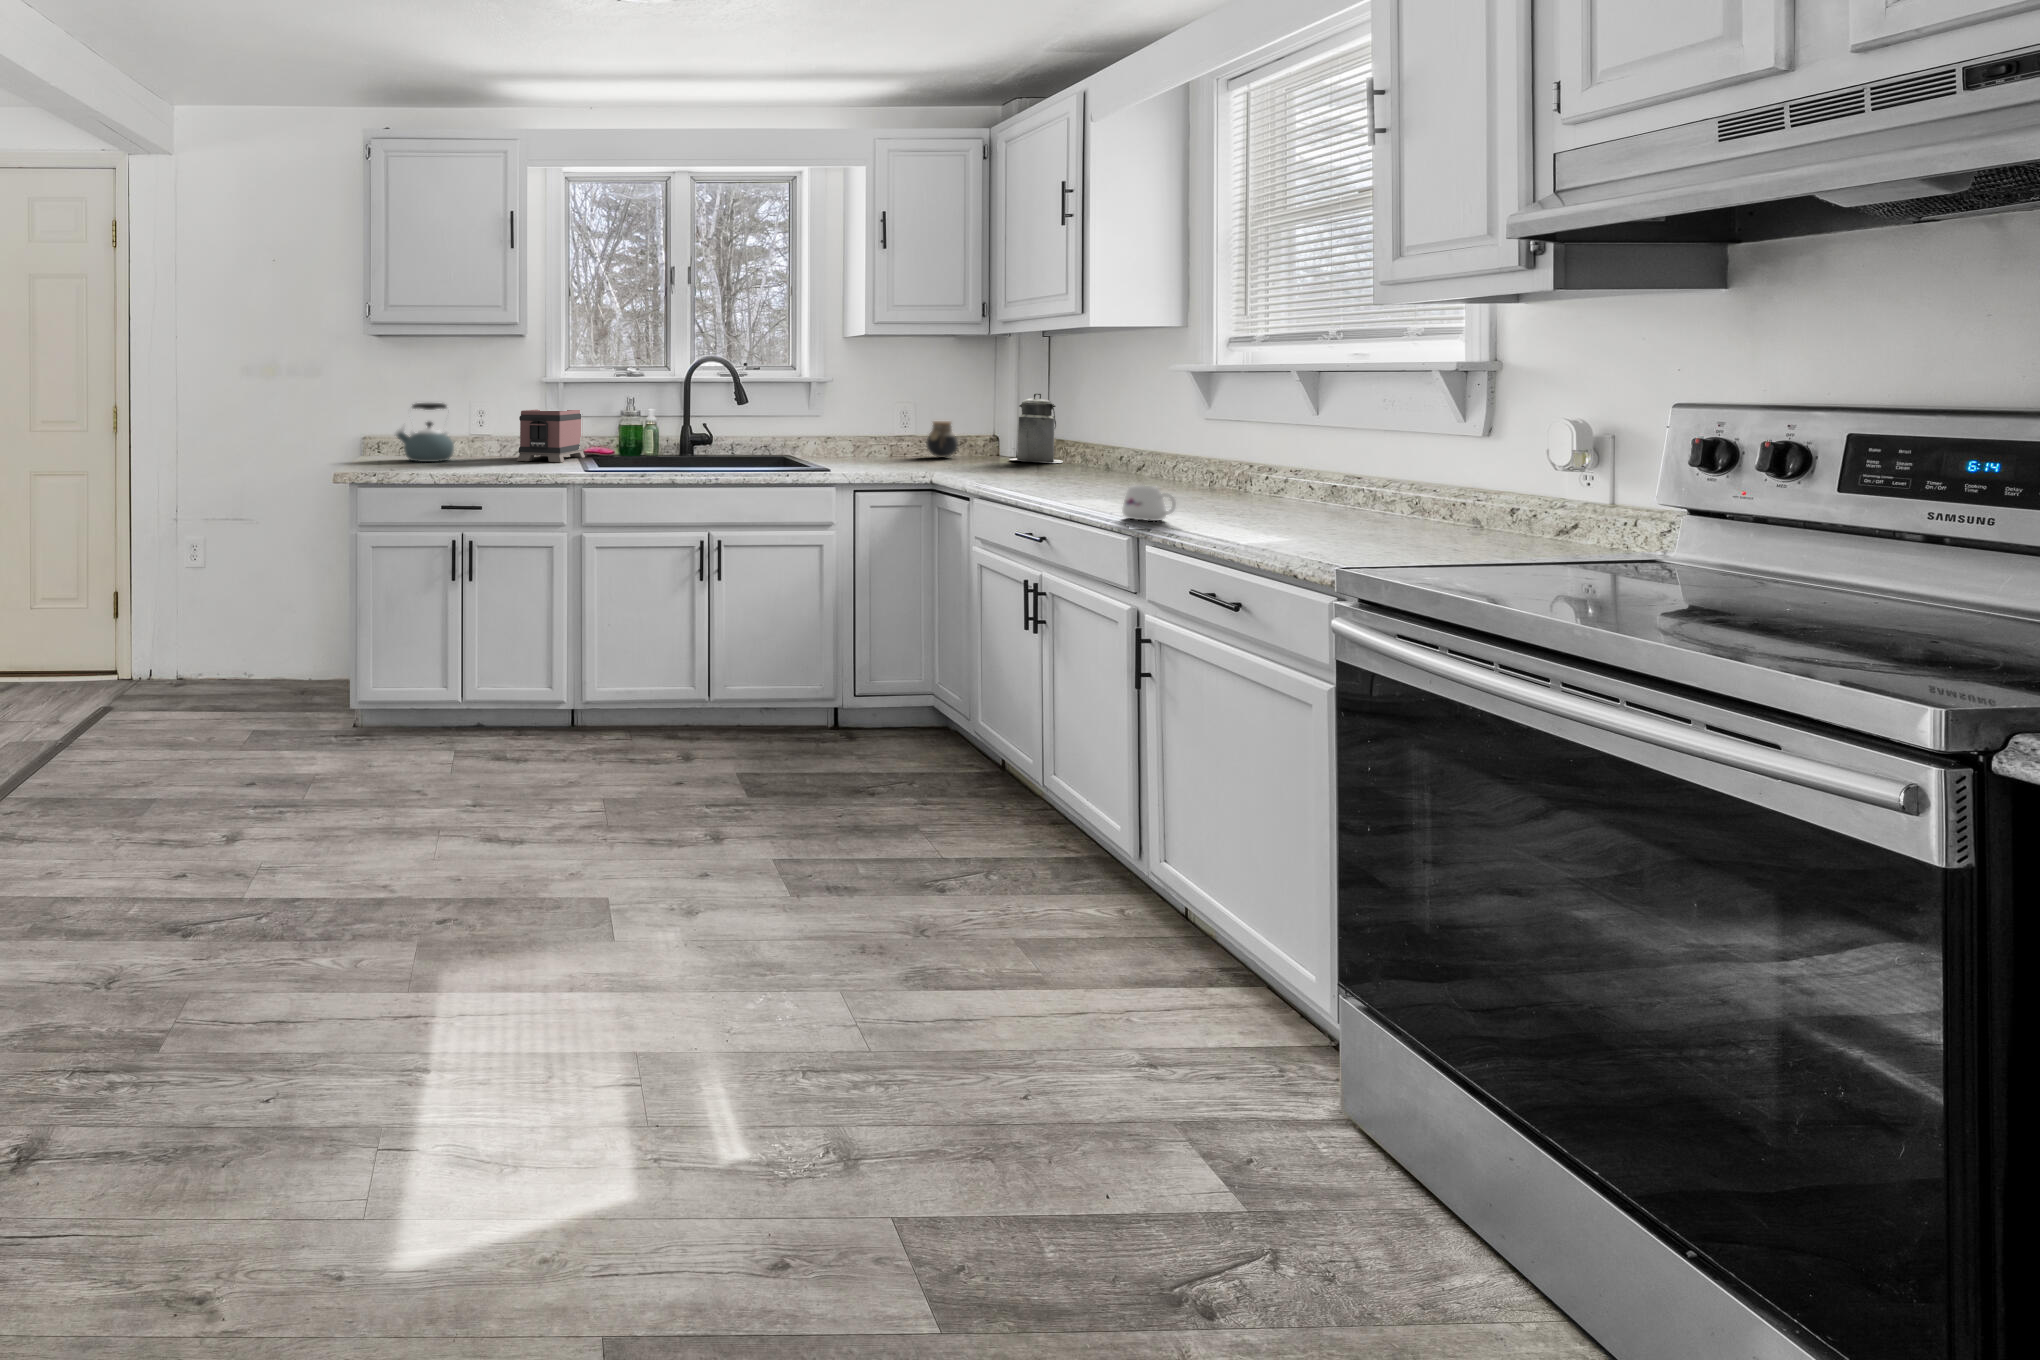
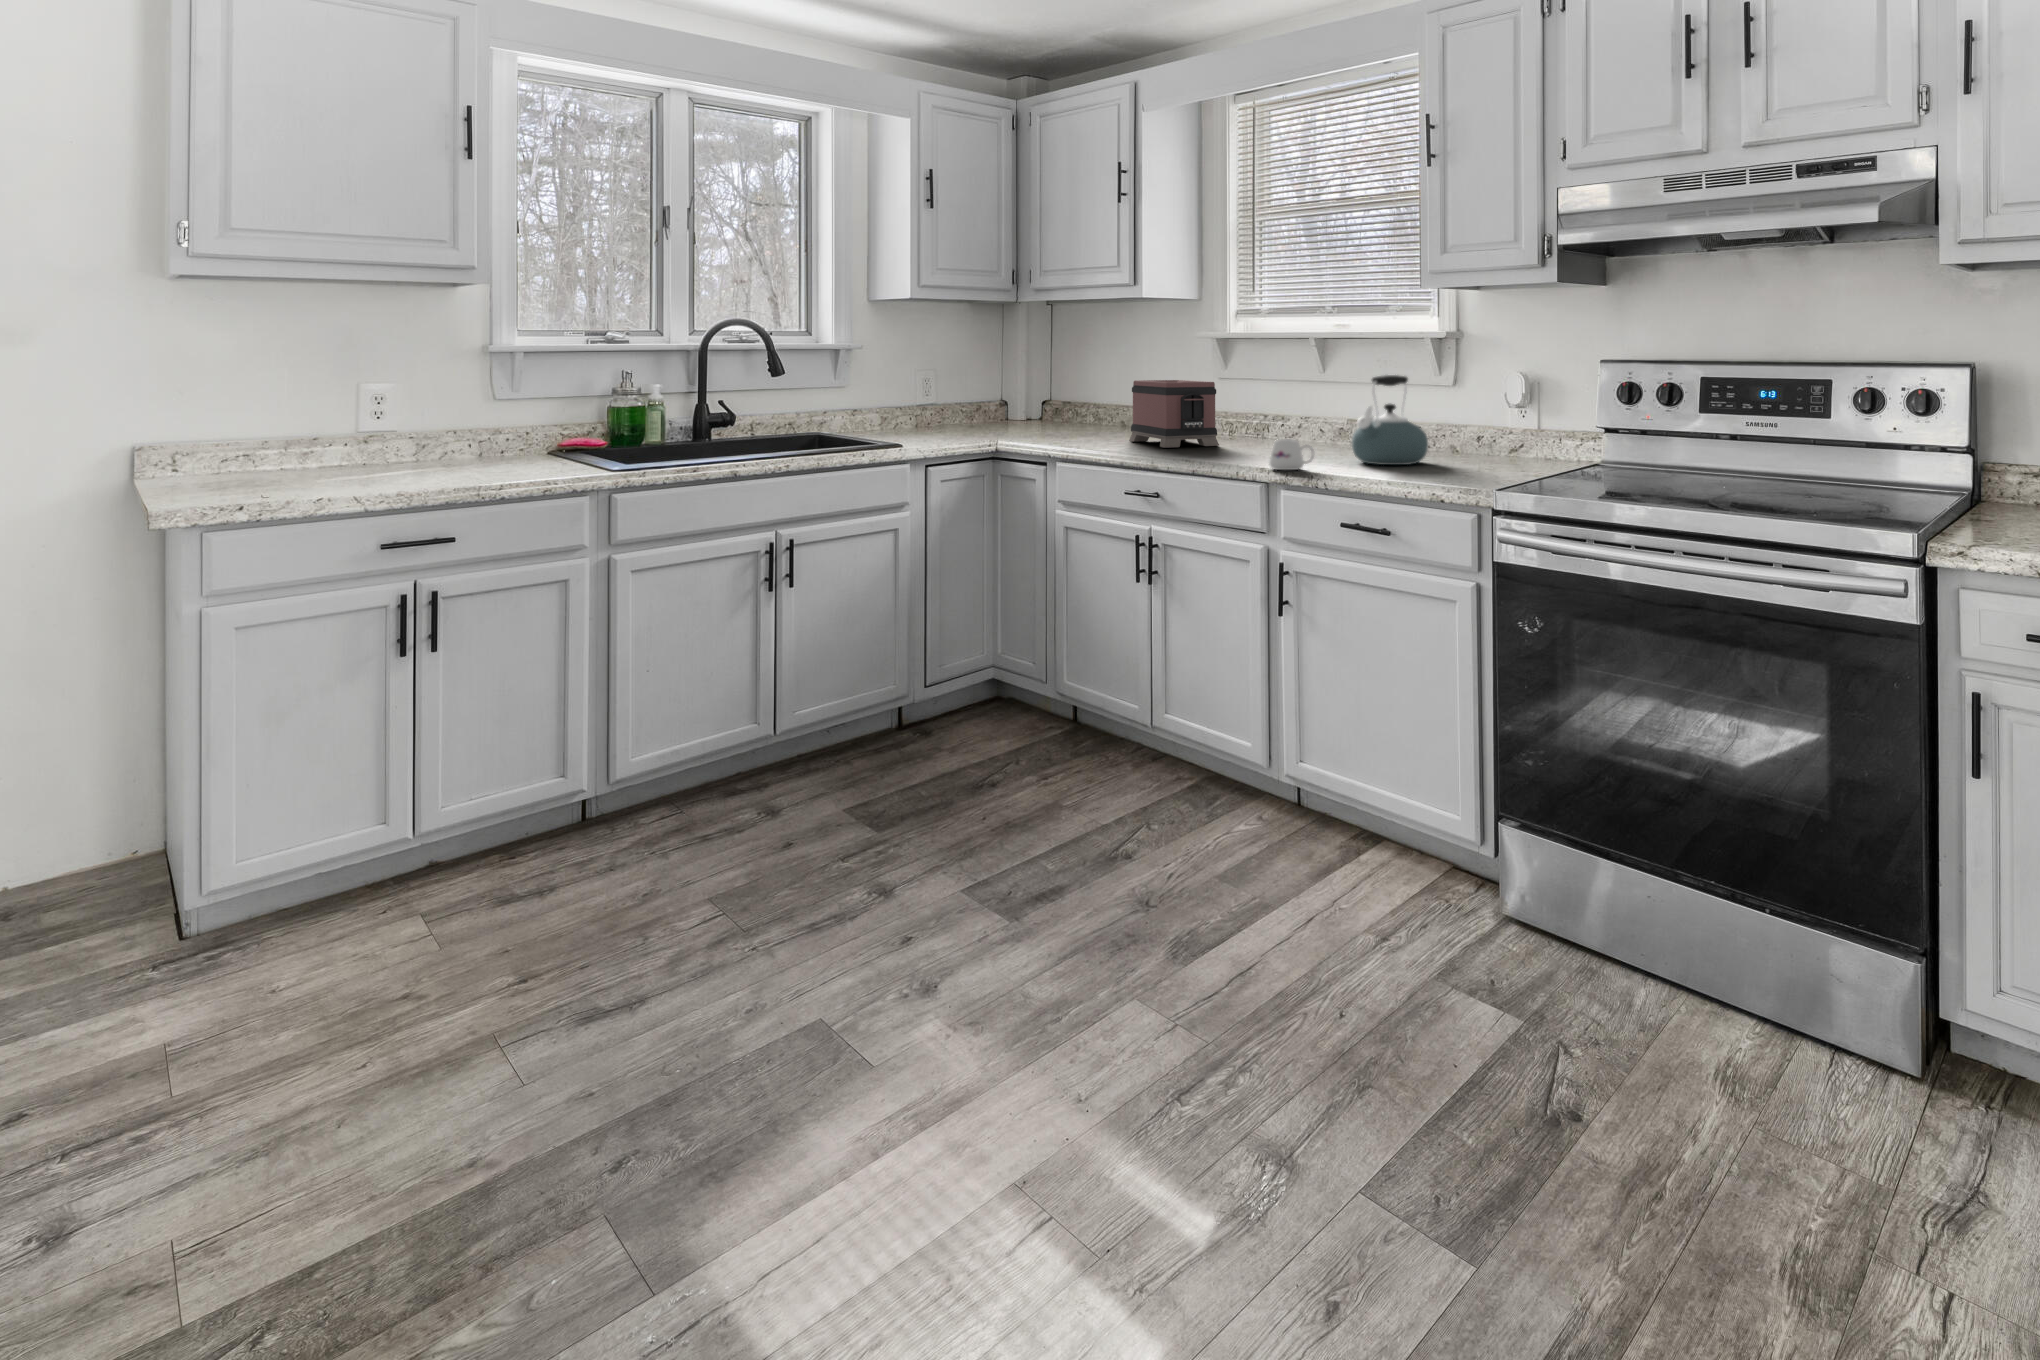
canister: present [1010,393,1063,463] -> none [1033,359,1082,428]
kettle: present [395,403,454,462] -> present [1352,375,1428,465]
toaster: present [517,409,585,462] -> present [1129,380,1219,448]
jar: present [926,421,958,458] -> none [948,390,981,429]

